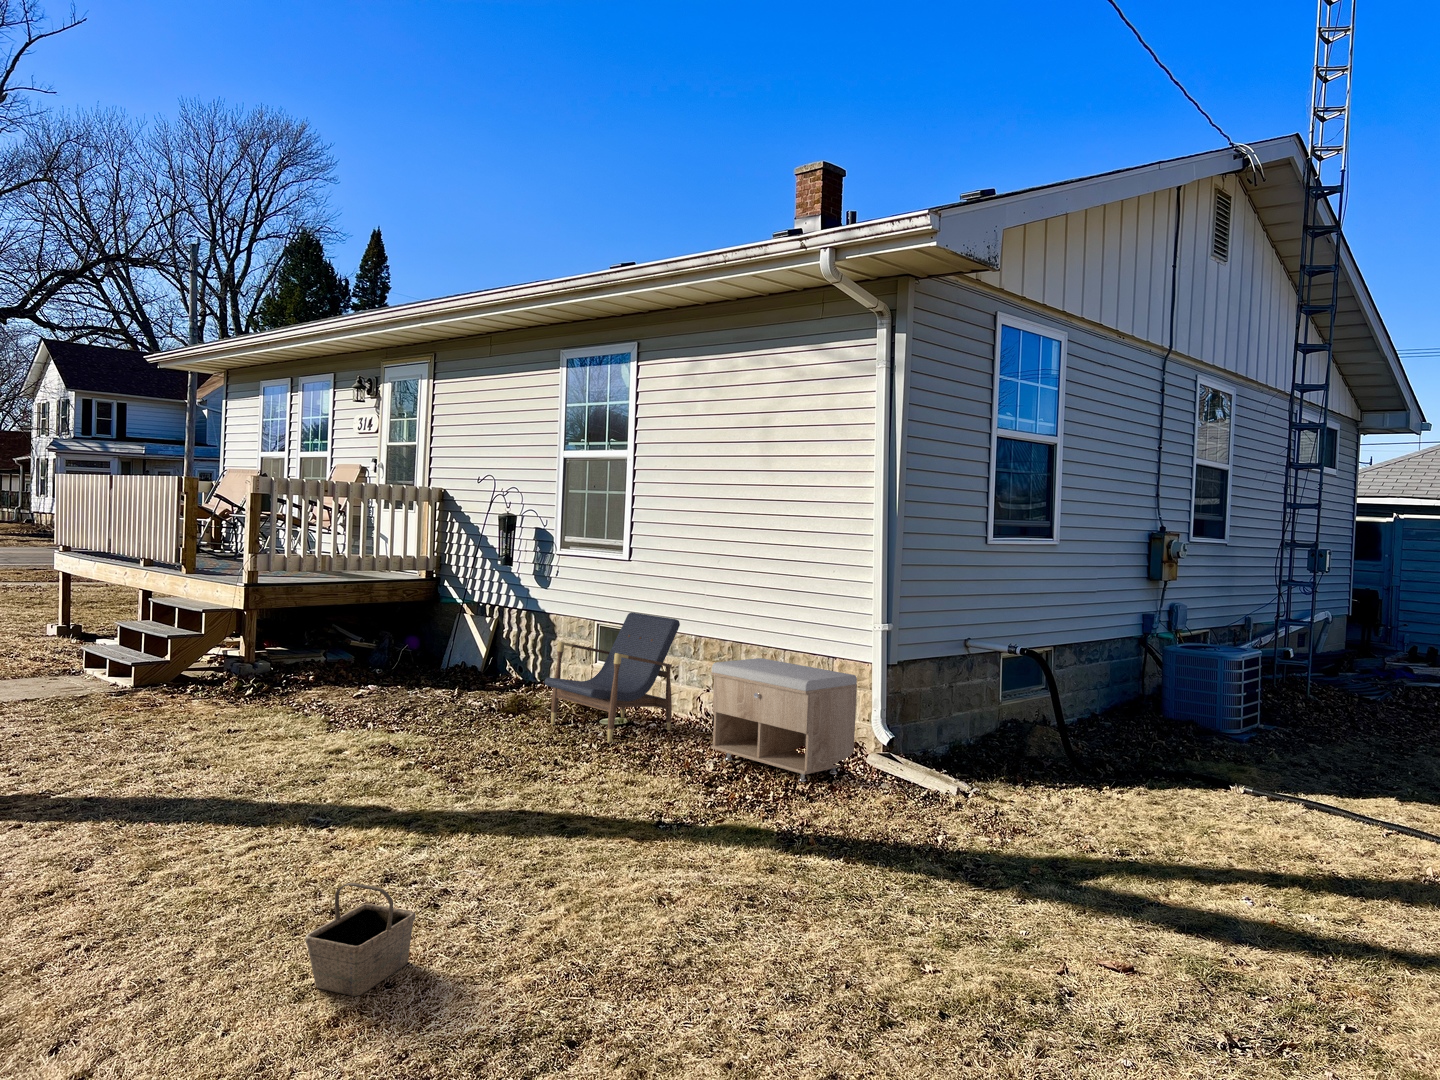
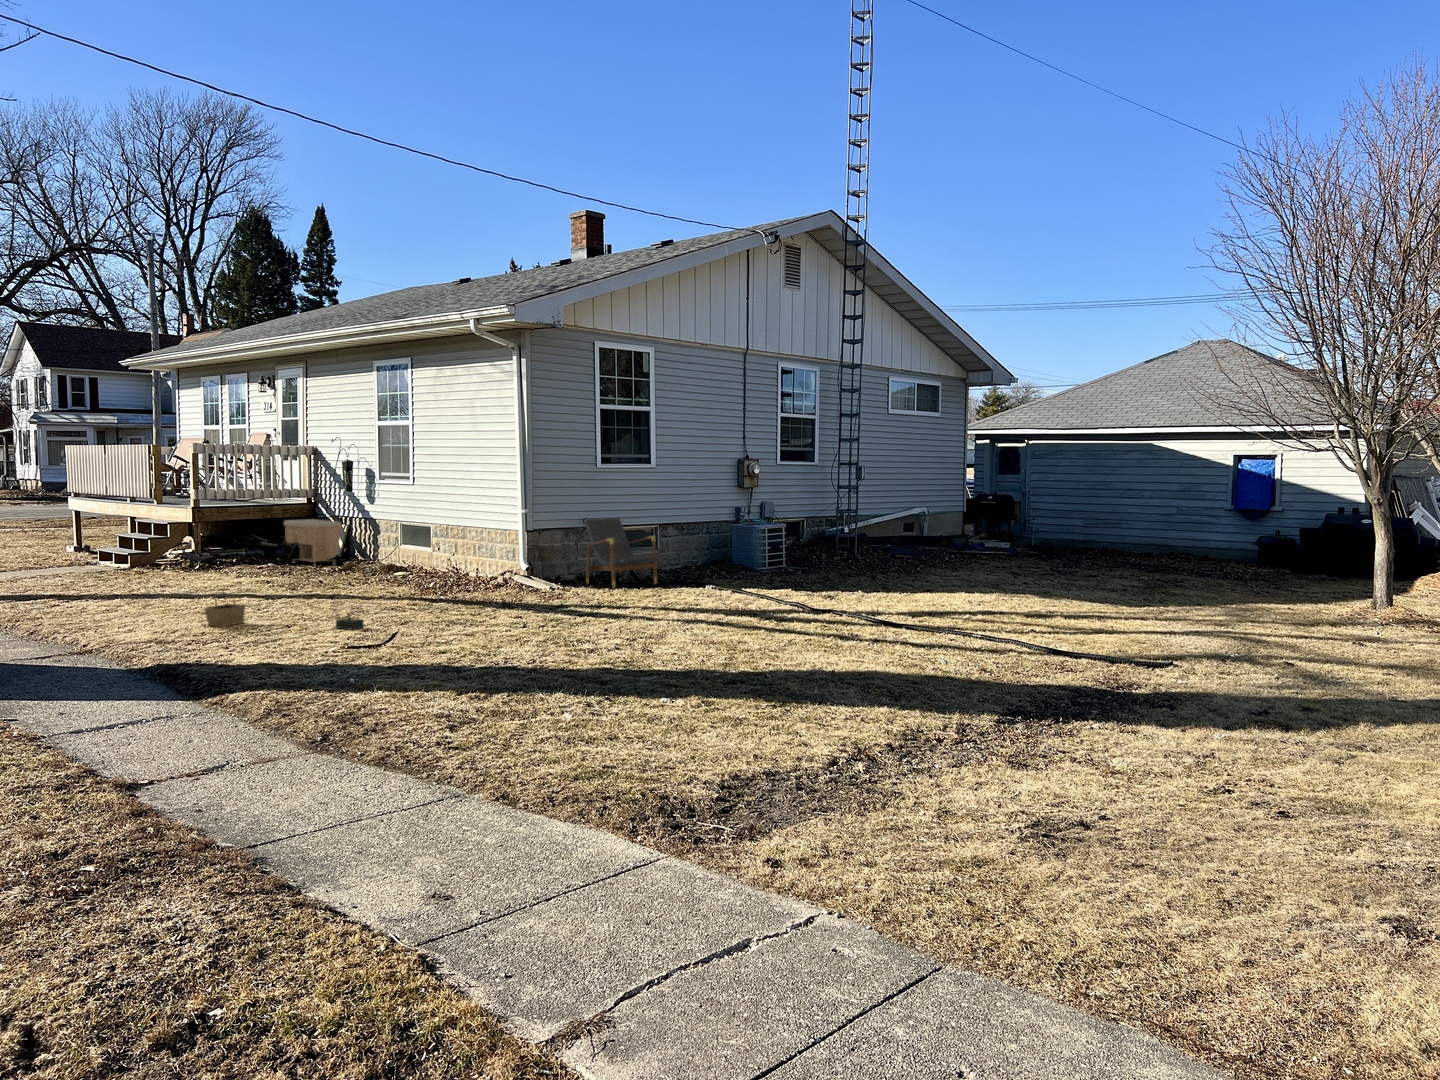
lounge chair: present [544,612,680,742] -> present [584,518,659,588]
storage bench: present [711,658,857,782] -> present [284,519,341,566]
decorative plant: none [670,911,778,1032] -> present [331,596,364,630]

